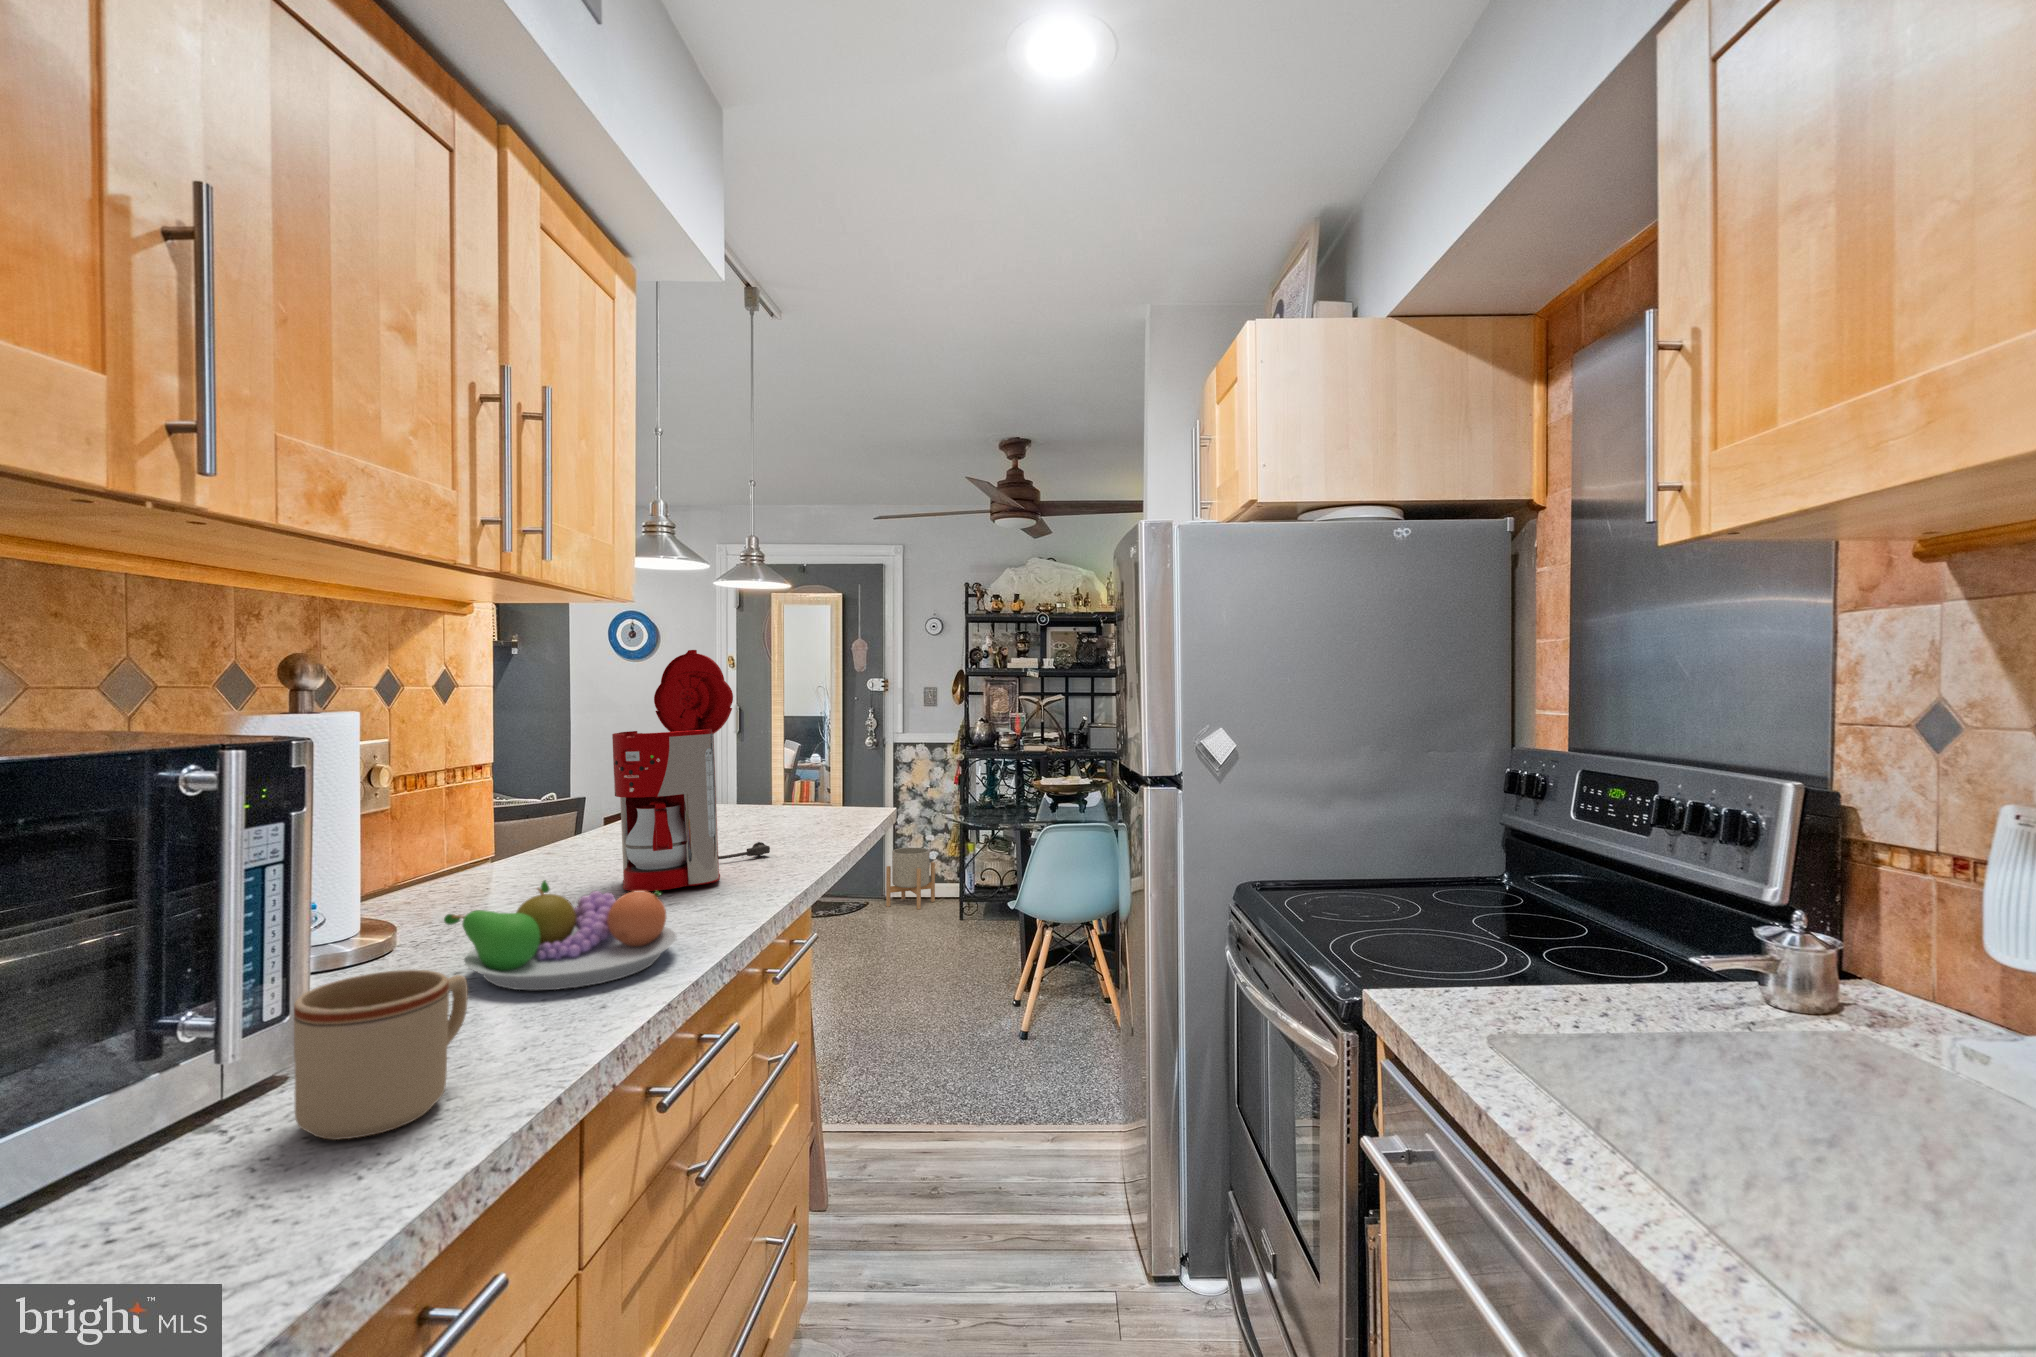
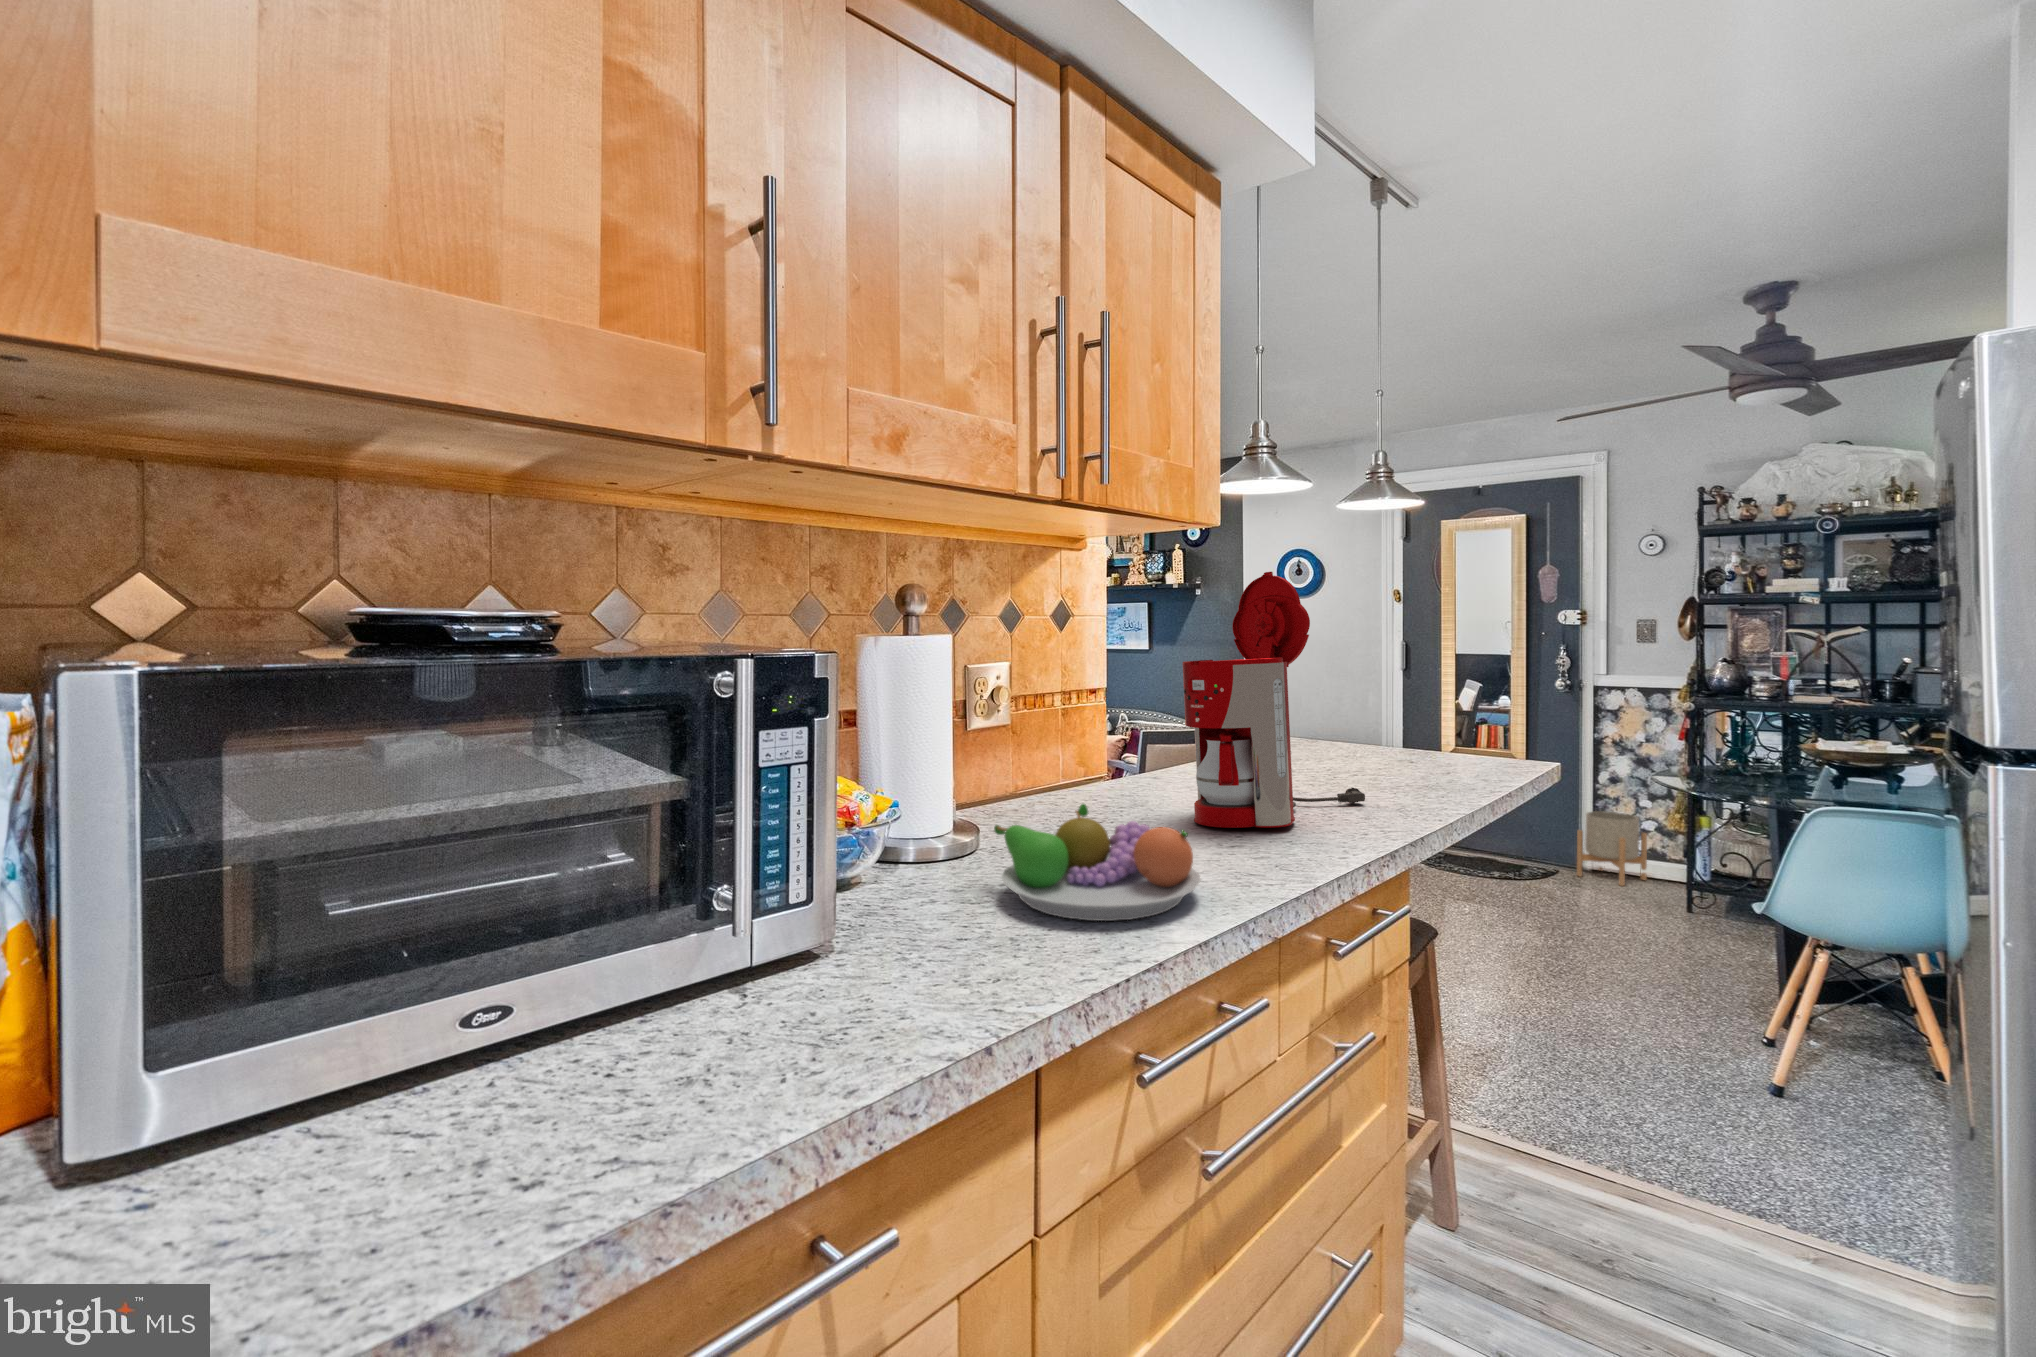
mug: present [294,970,468,1140] -> none [776,875,934,1034]

